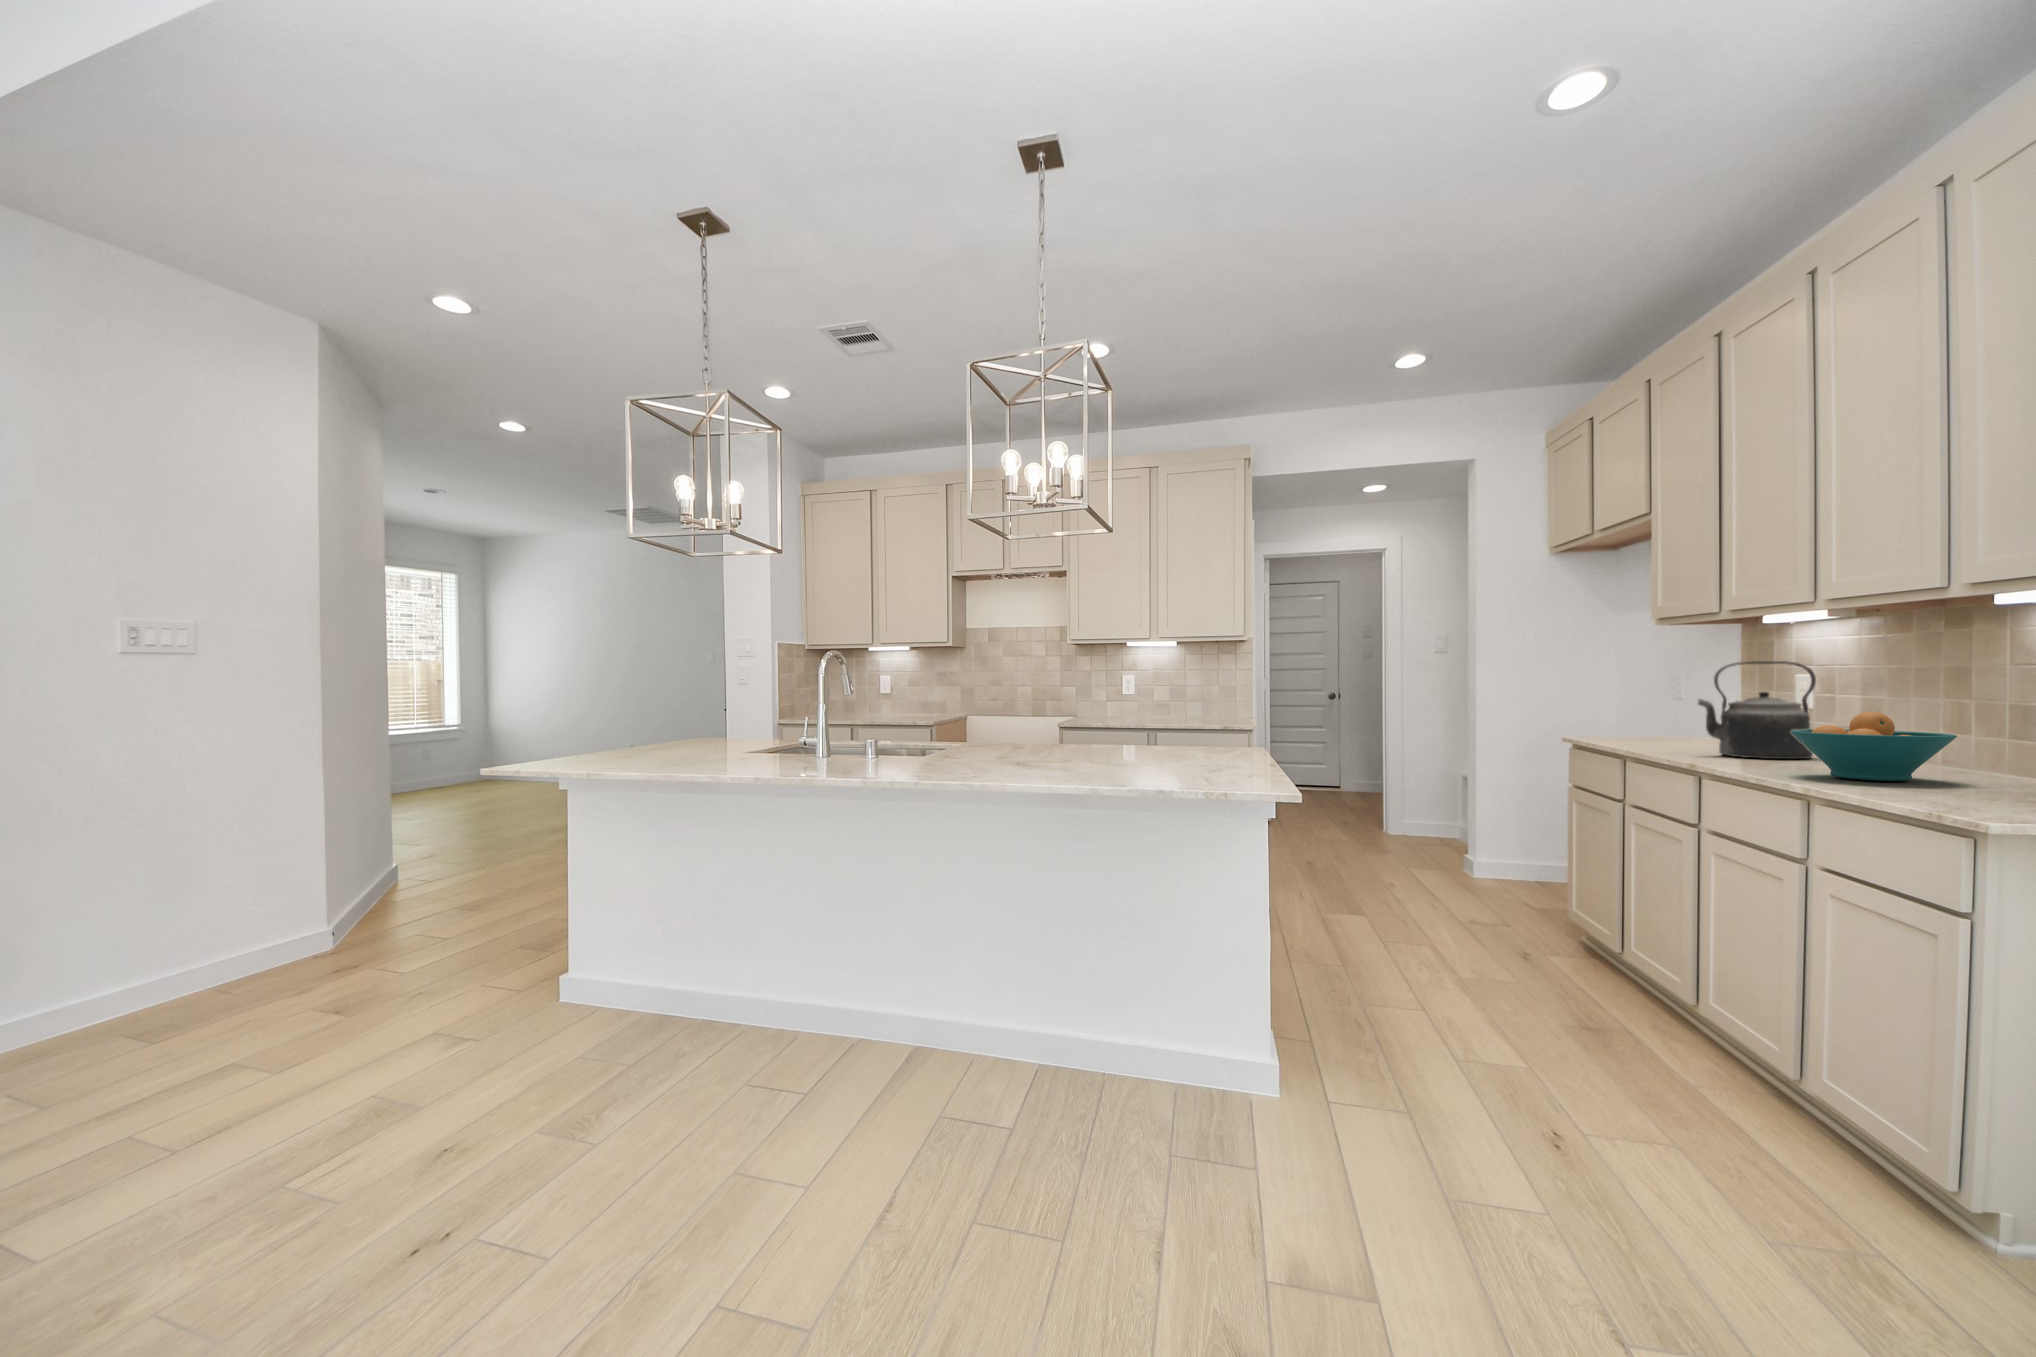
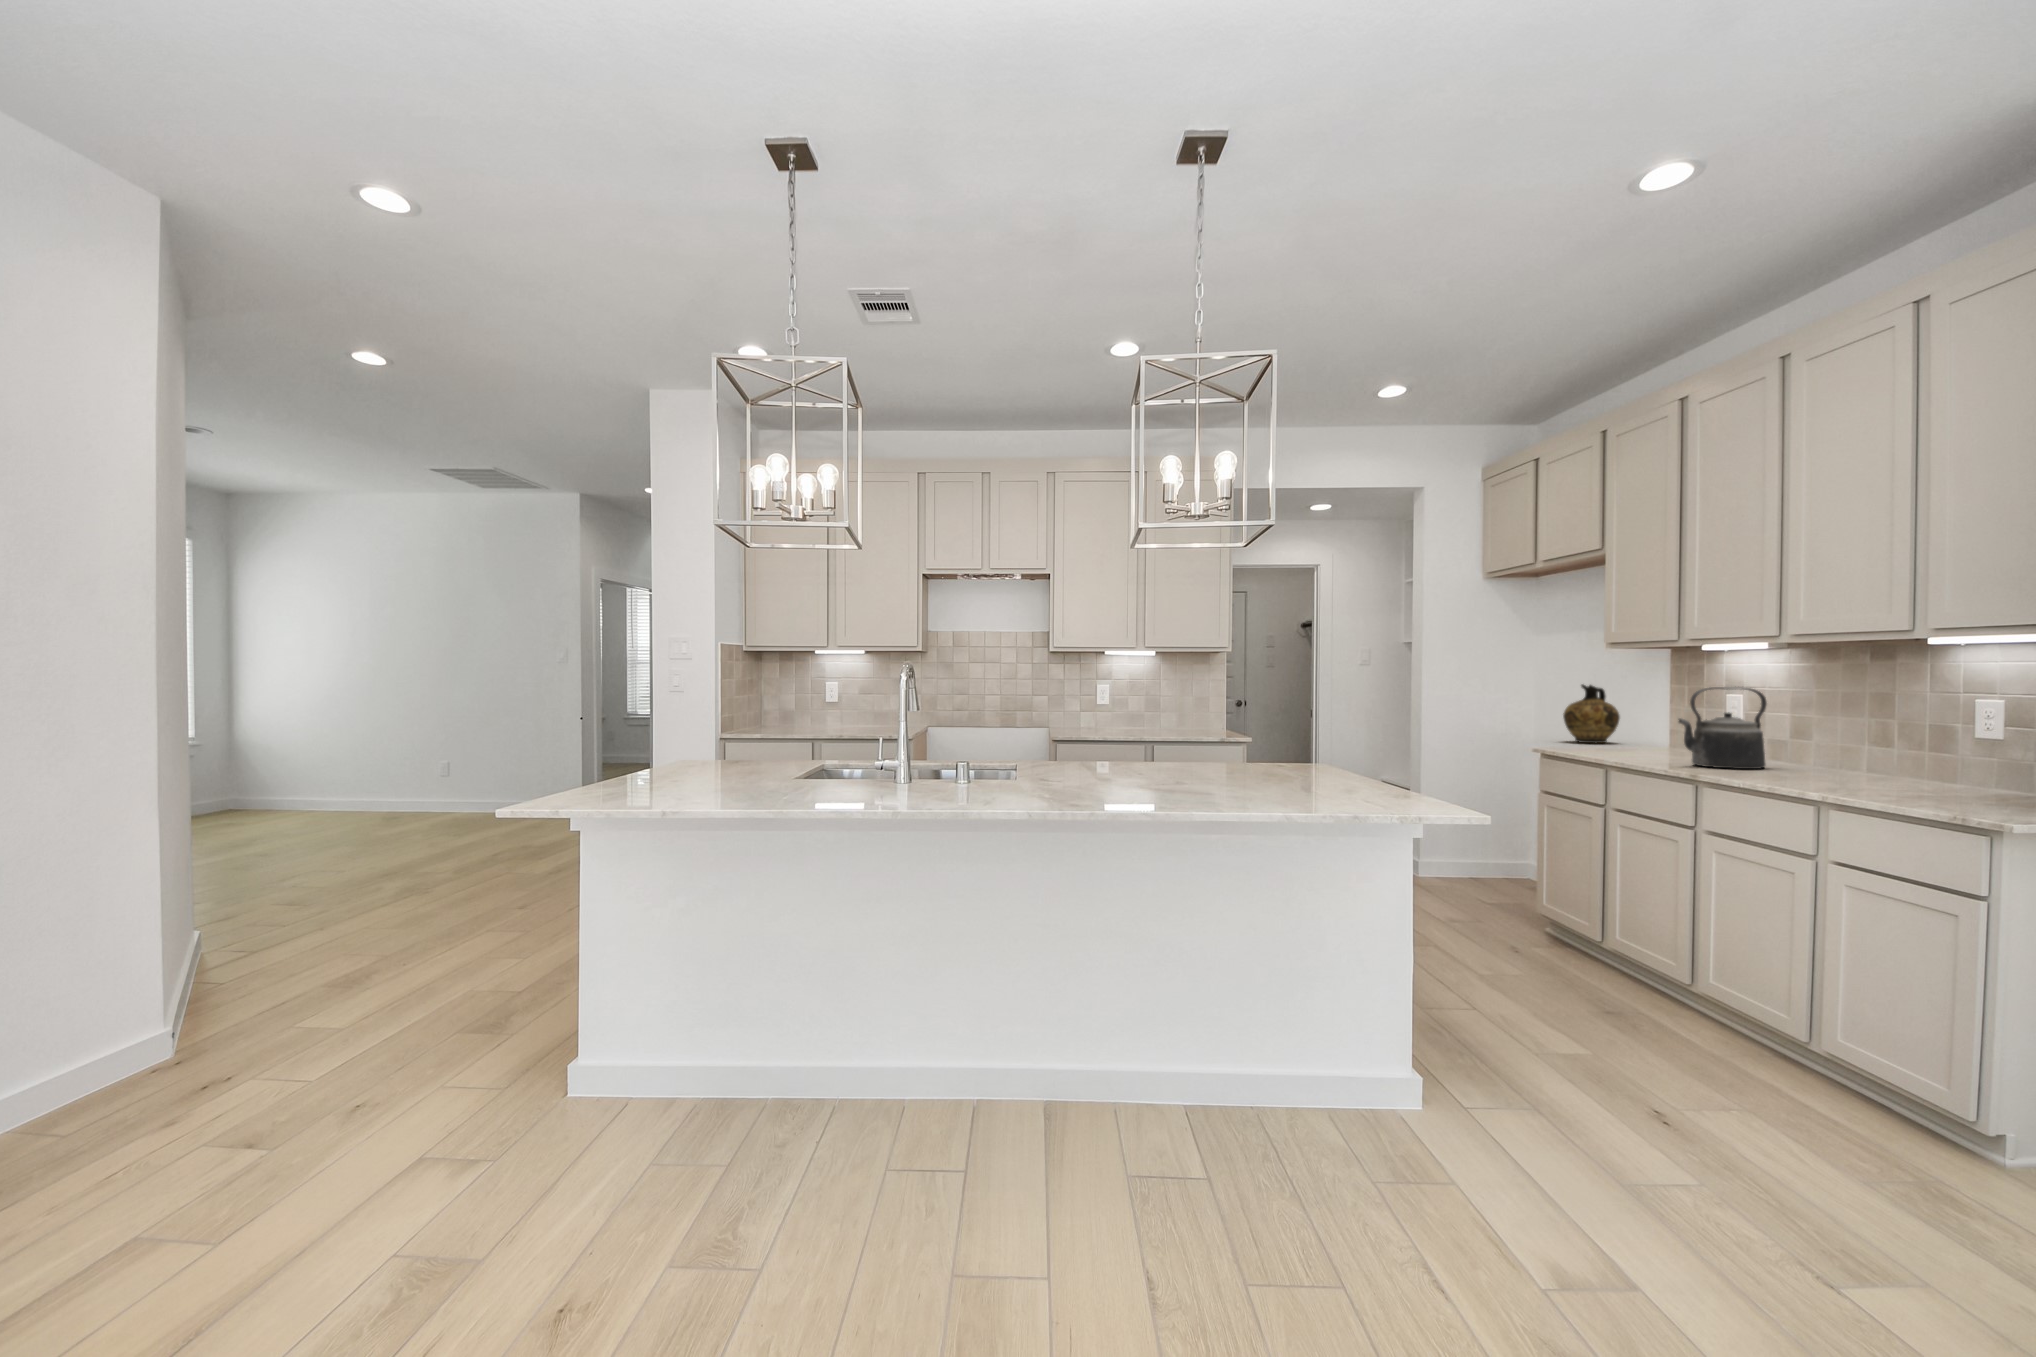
ceramic jug: none [1627,667,1696,735] -> present [1563,684,1620,743]
fruit bowl: present [1791,712,1957,781] -> none [1794,735,1920,790]

